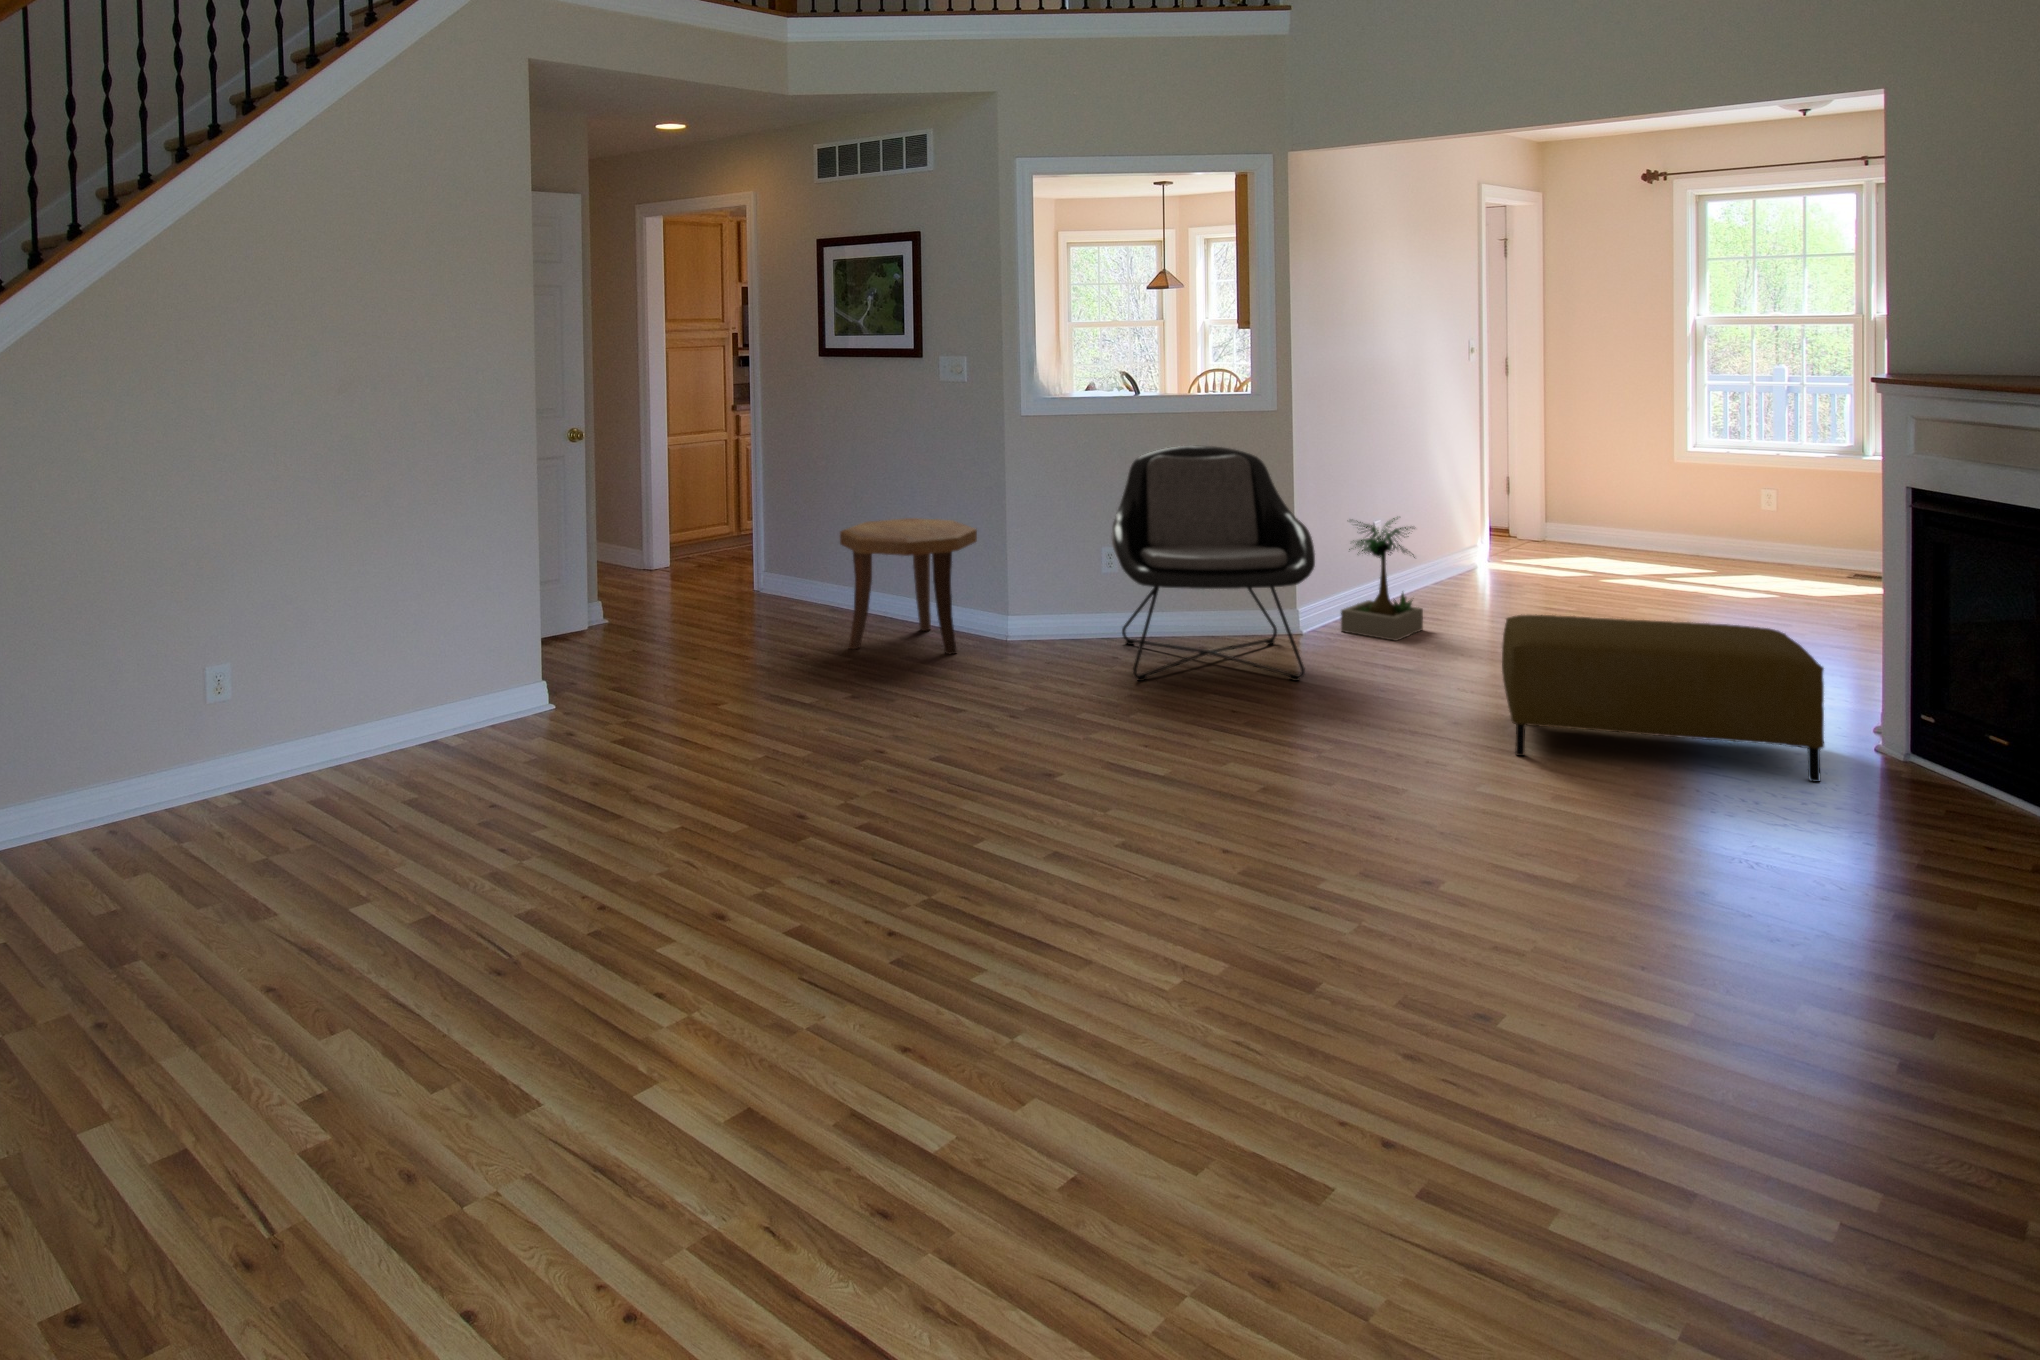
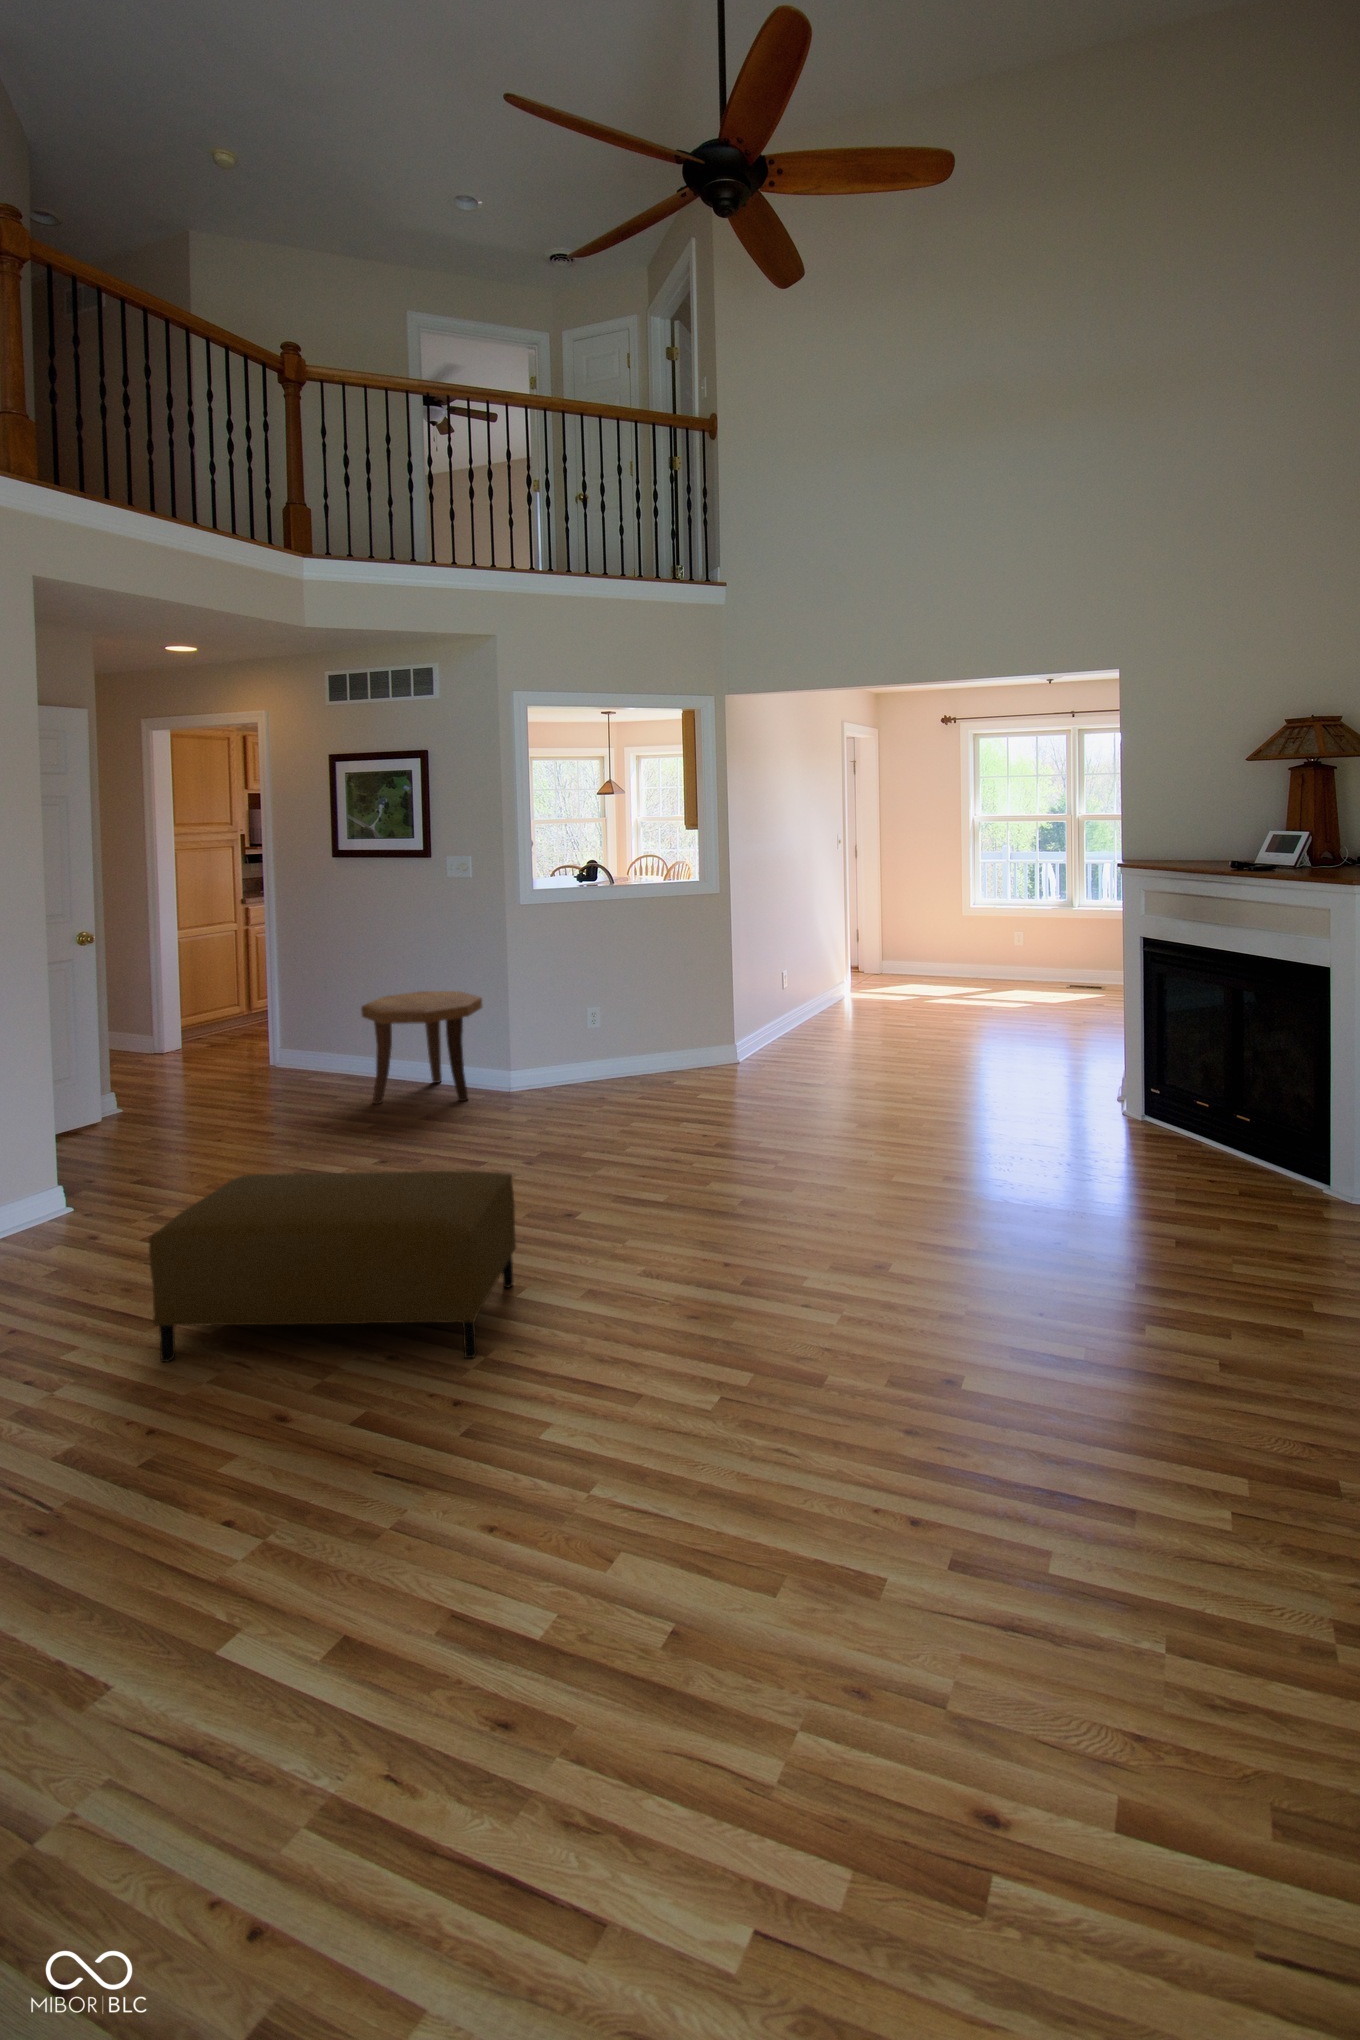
lounge chair: present [1112,446,1315,681] -> none [596,924,753,1110]
potted plant: present [1341,518,1423,641] -> none [759,970,824,1062]
ottoman: present [1502,615,1824,782] -> present [149,1171,516,1362]

